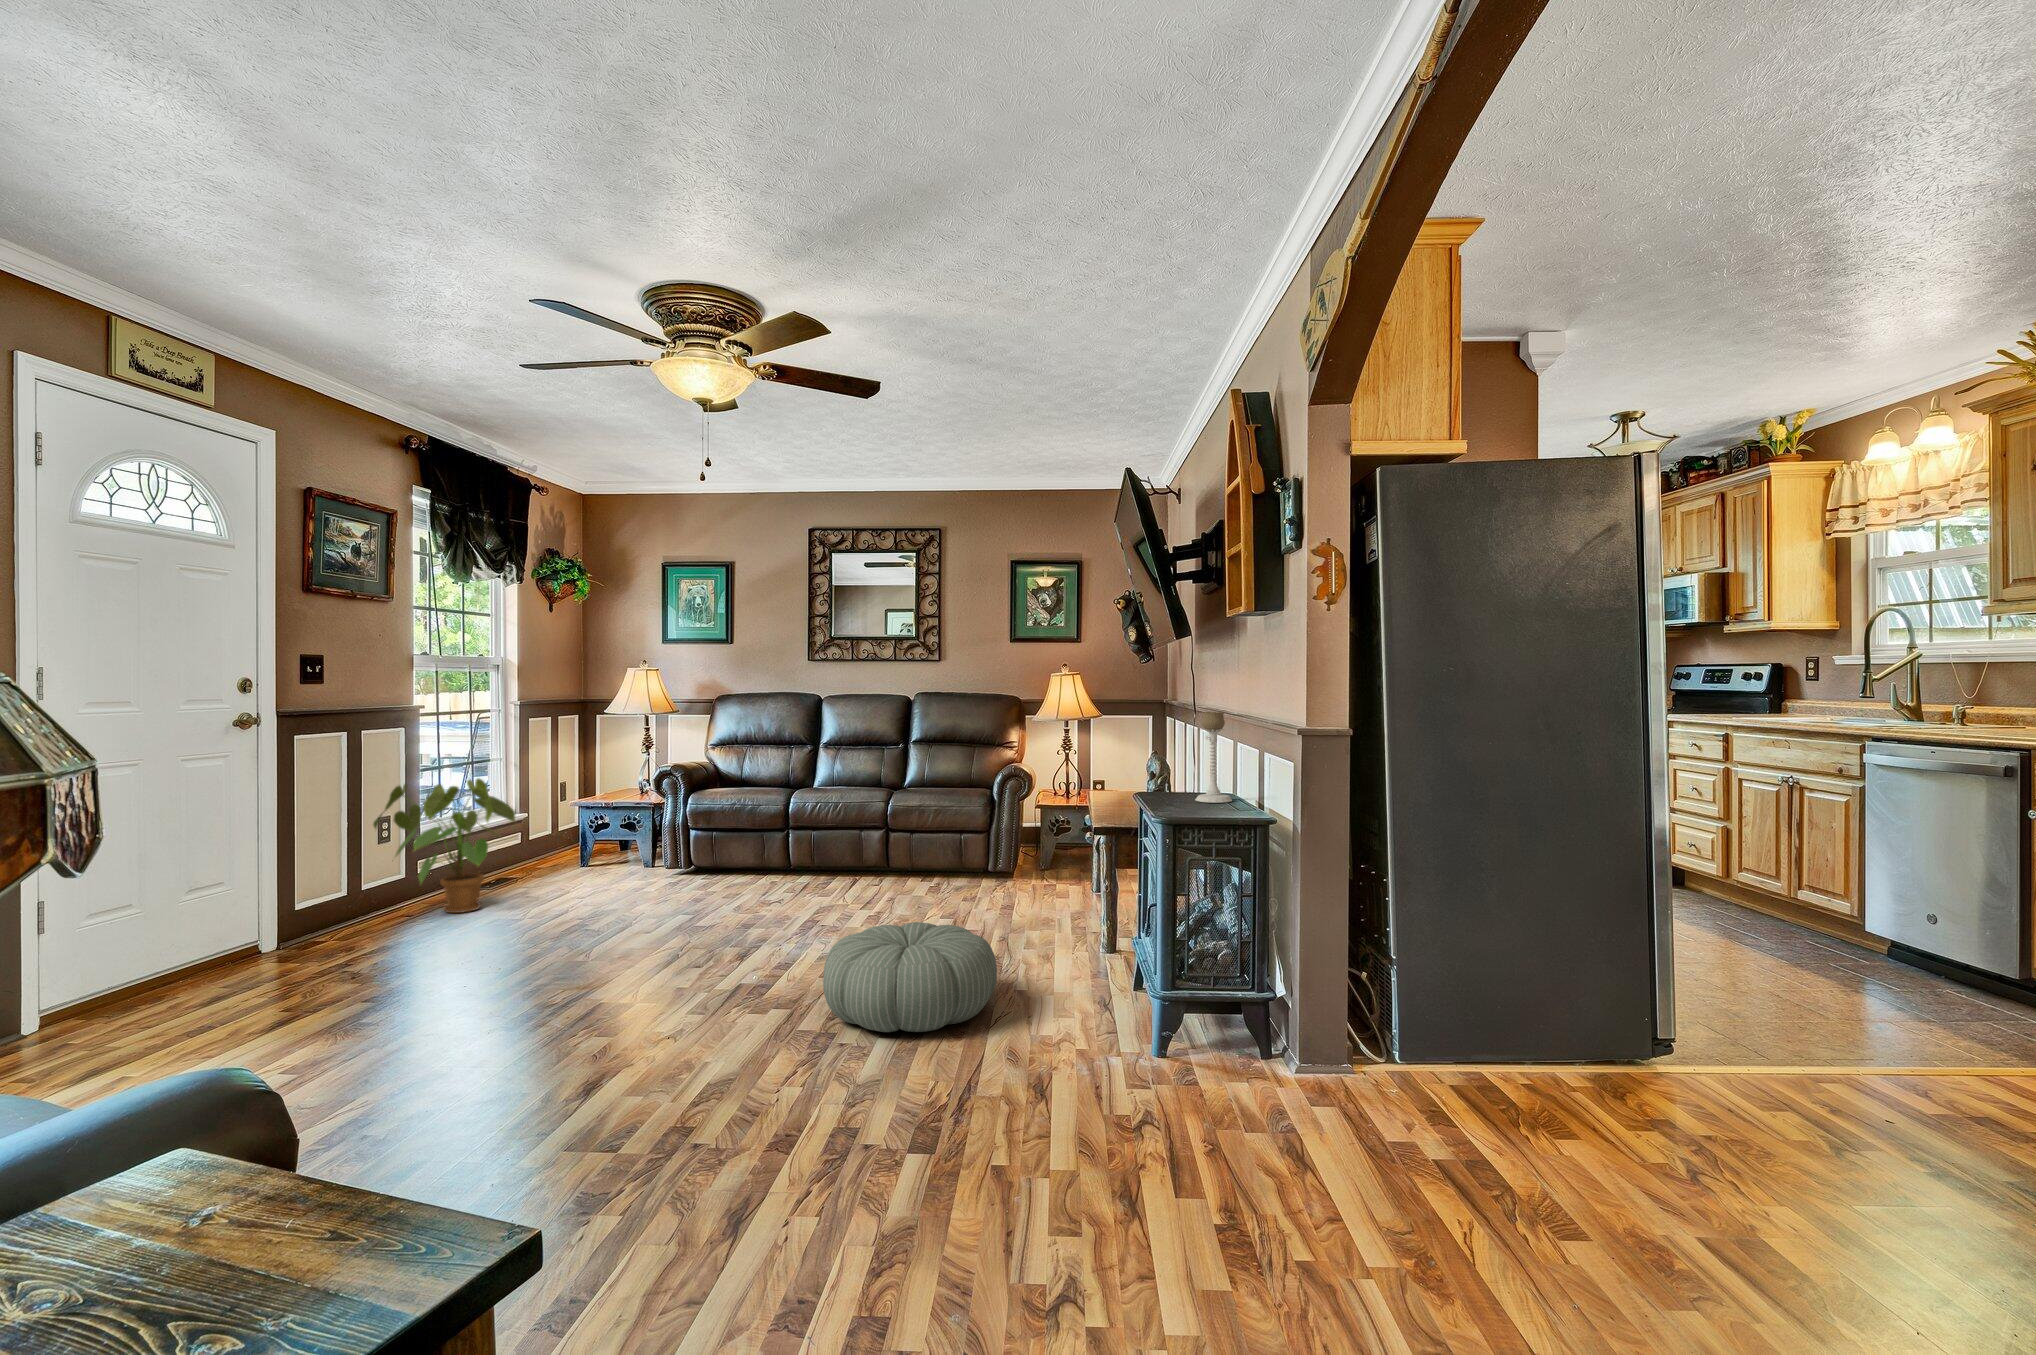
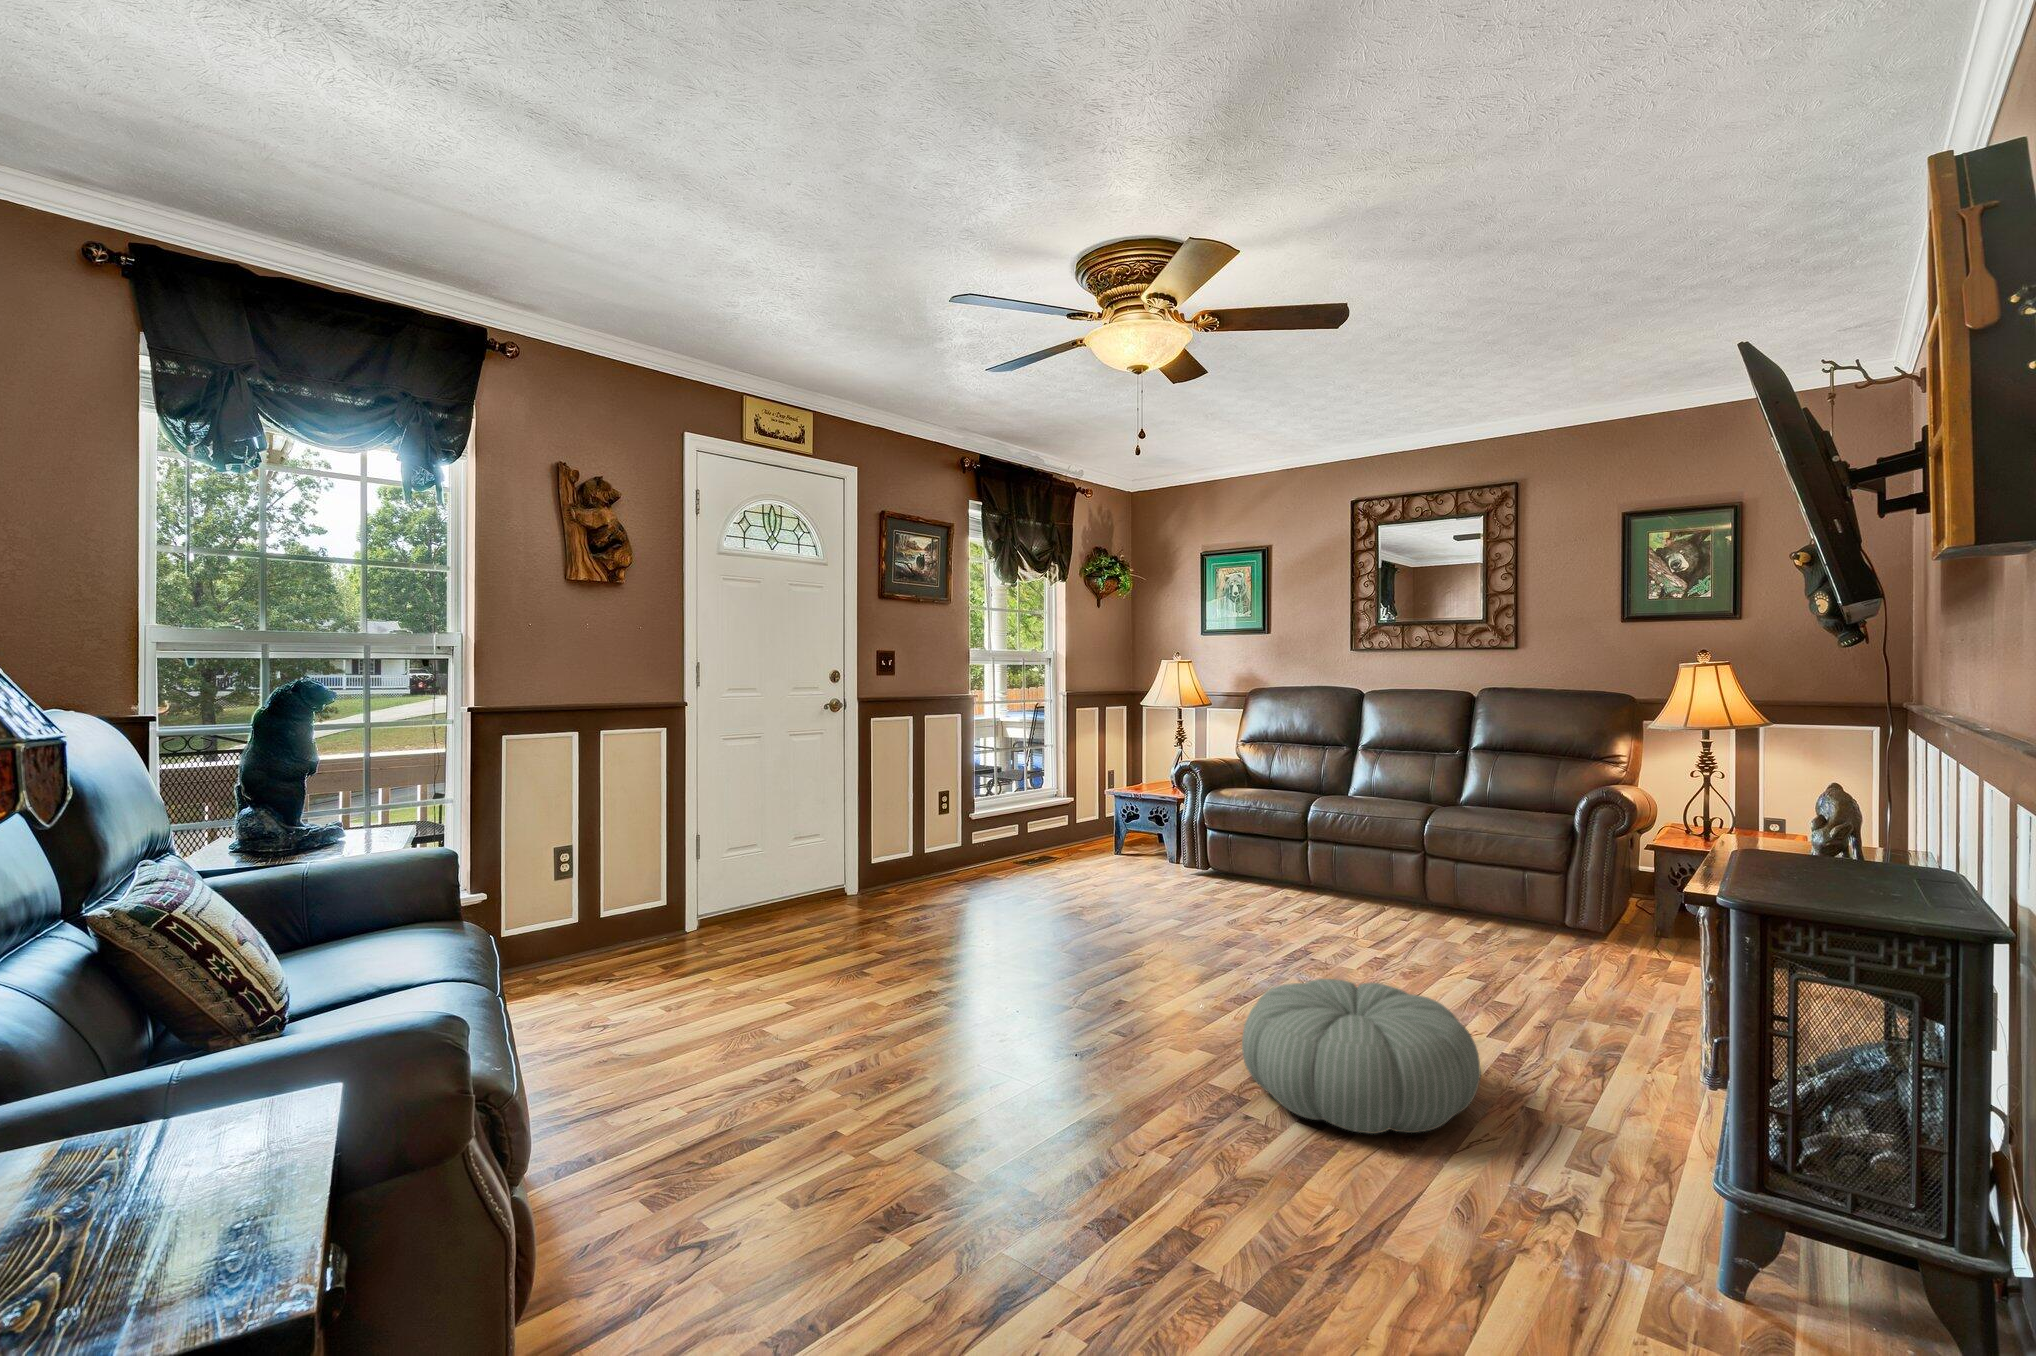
candle holder: present [1195,712,1232,803] -> none [1834,729,1918,888]
house plant: present [373,778,515,913] -> none [933,764,1048,886]

